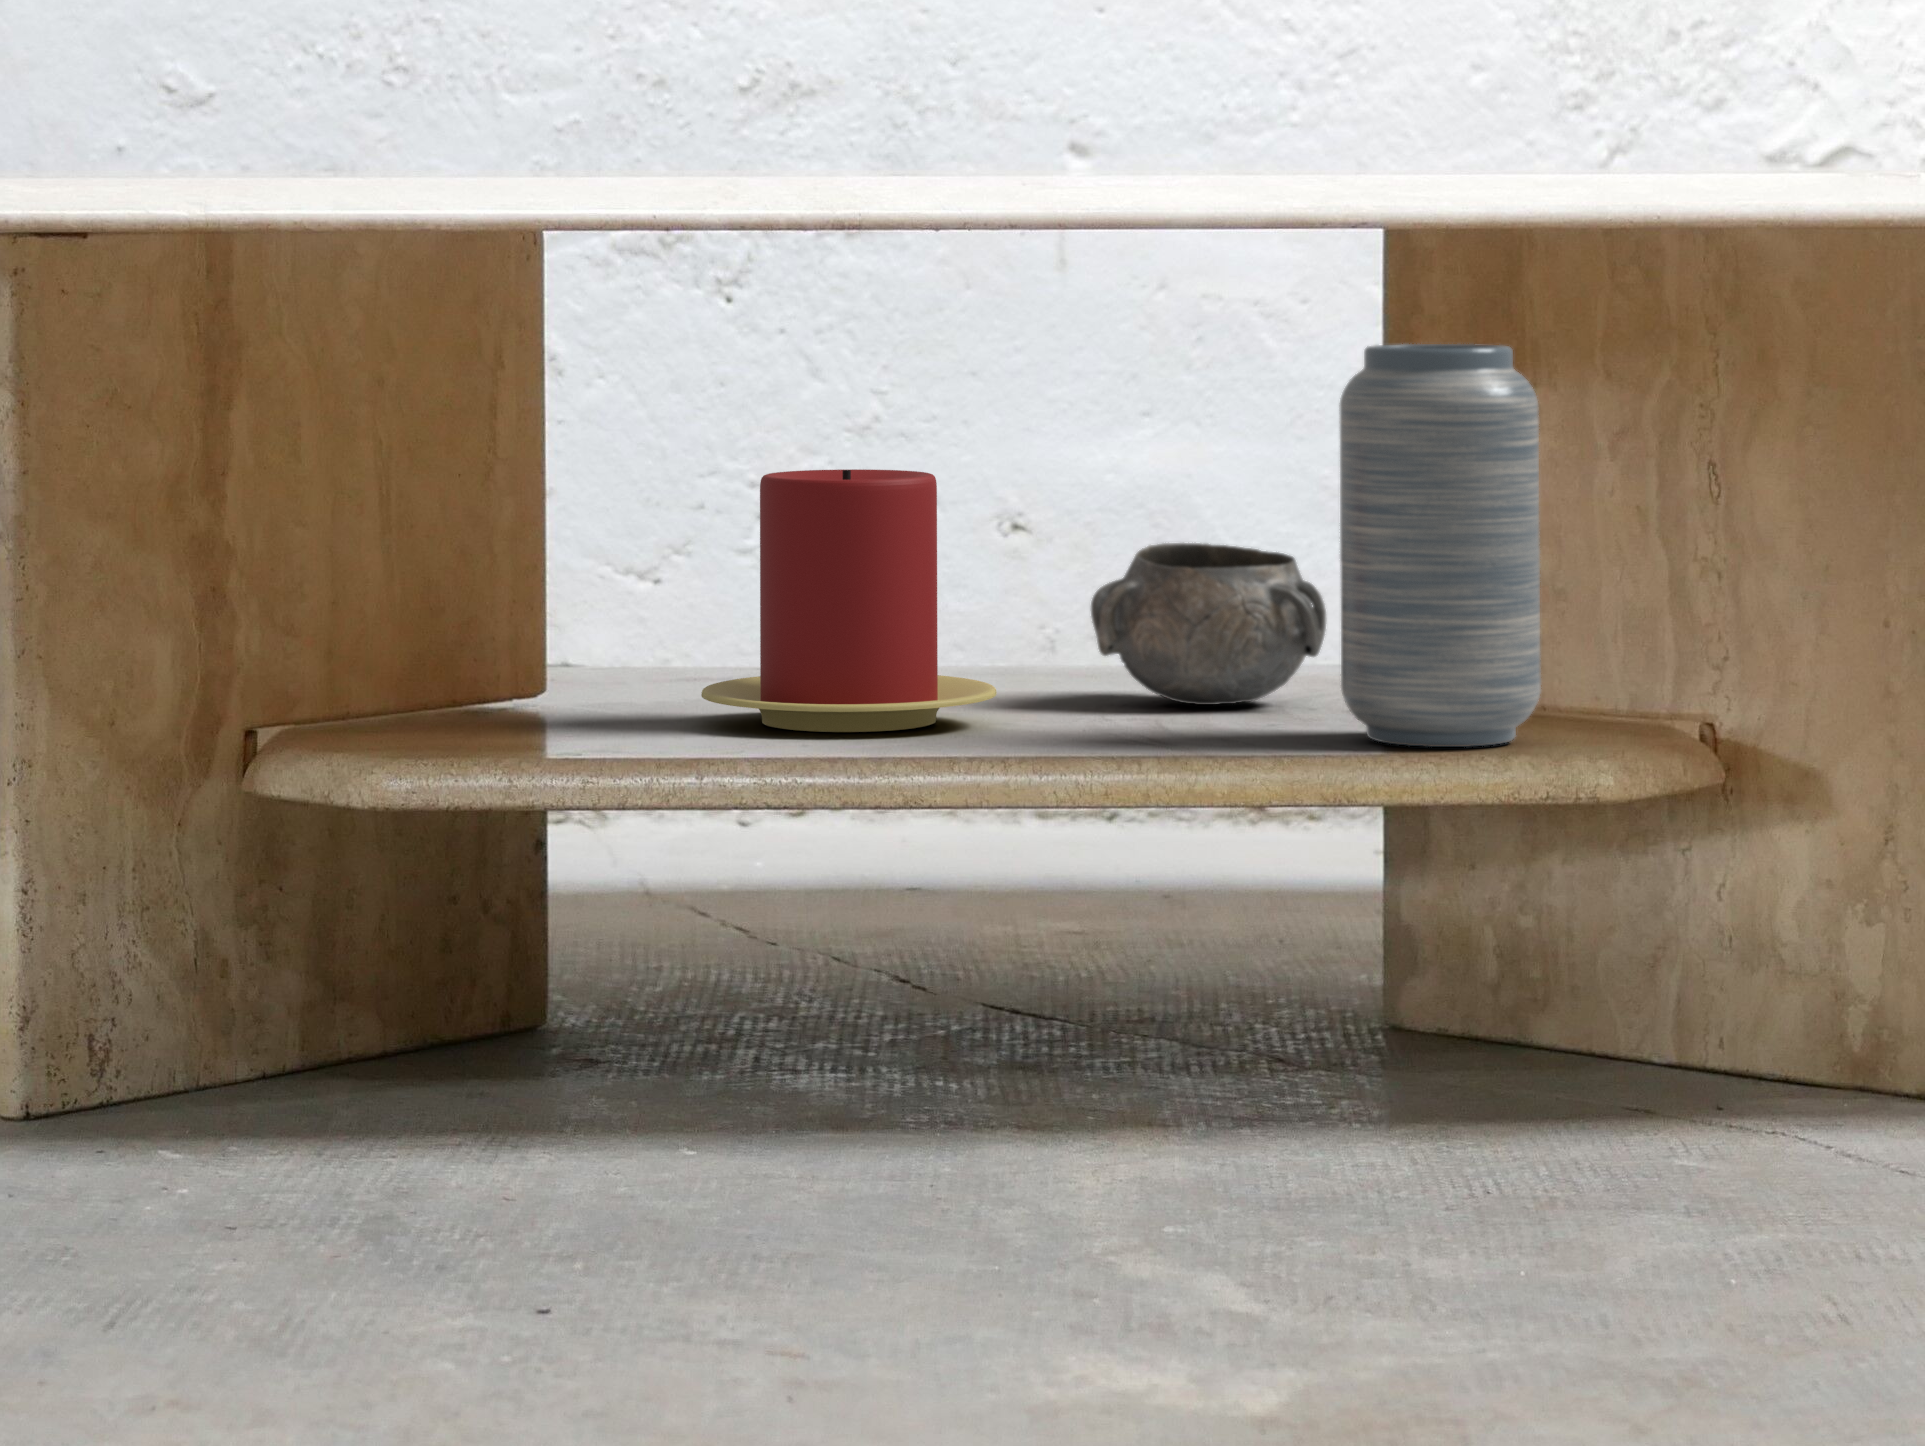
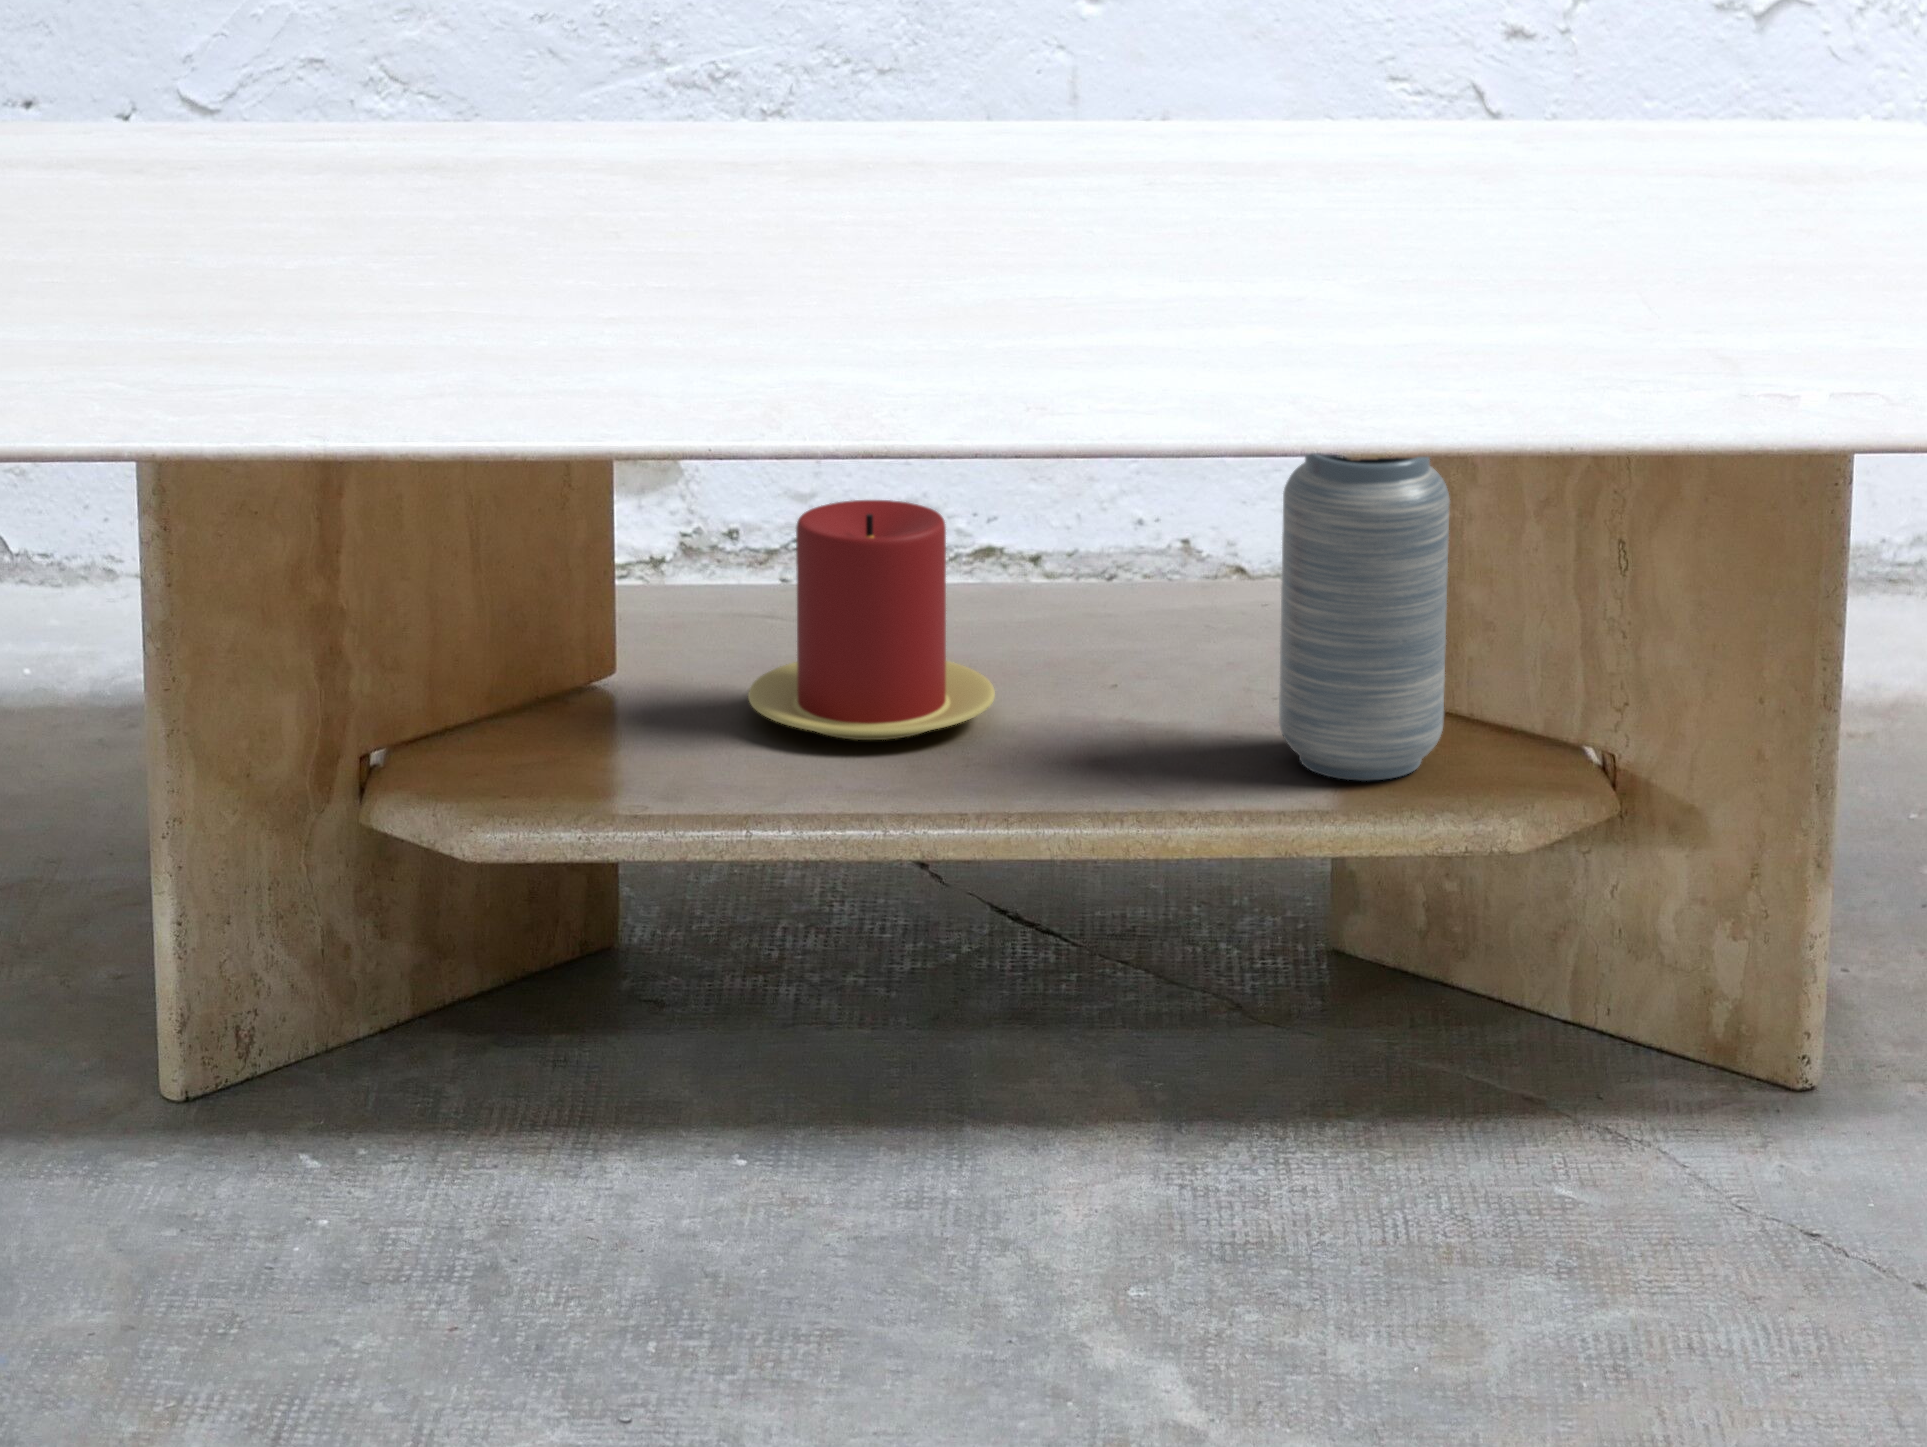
decorative bowl: present [1091,543,1326,705] -> none [1078,522,1276,672]

